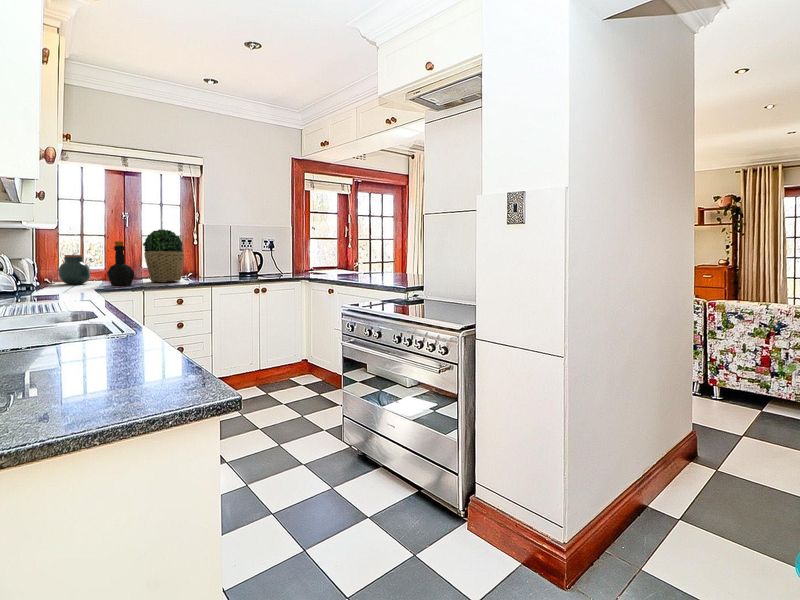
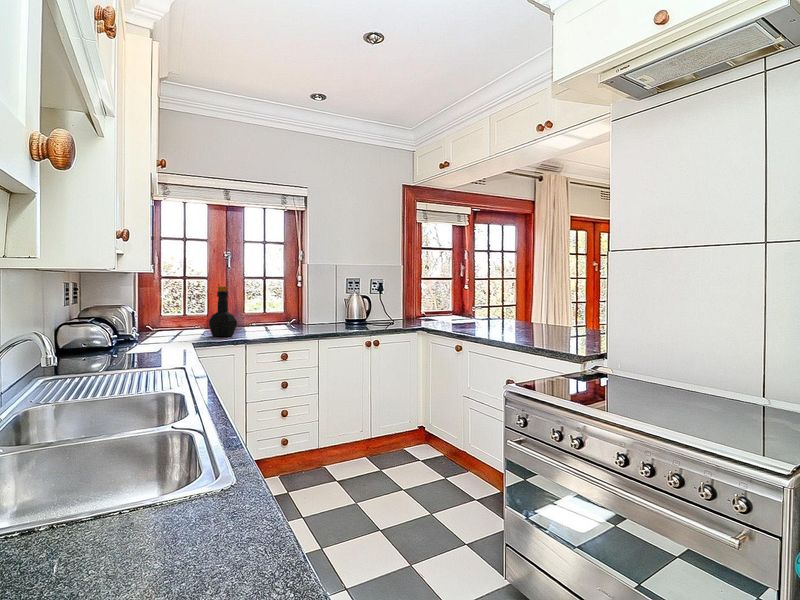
potted plant: present [143,229,184,282] -> none [246,272,289,332]
jar: present [58,255,91,284] -> none [159,302,191,334]

